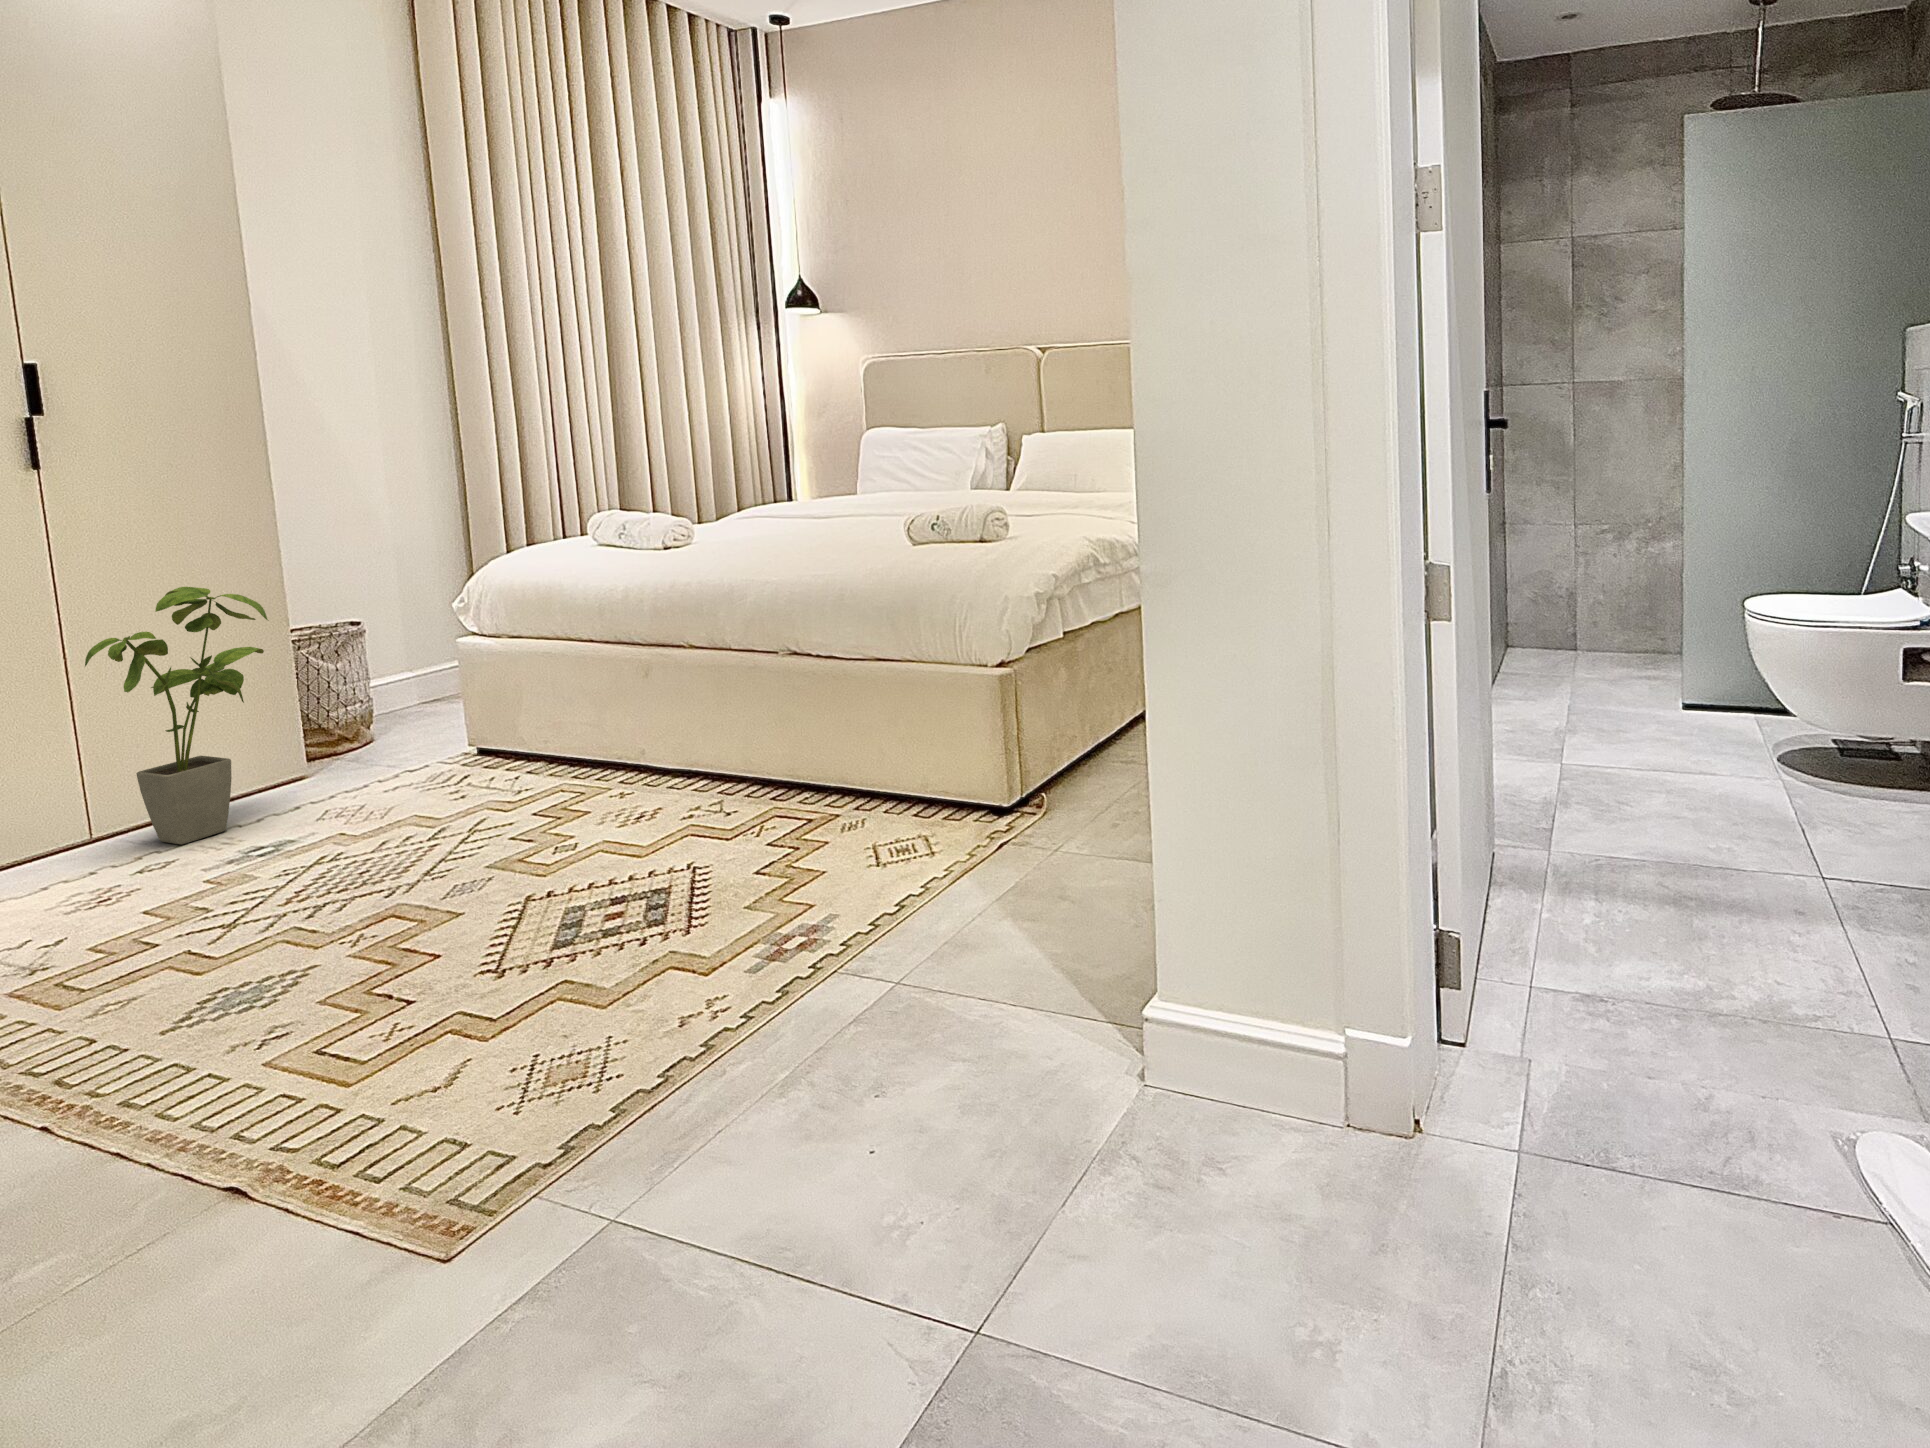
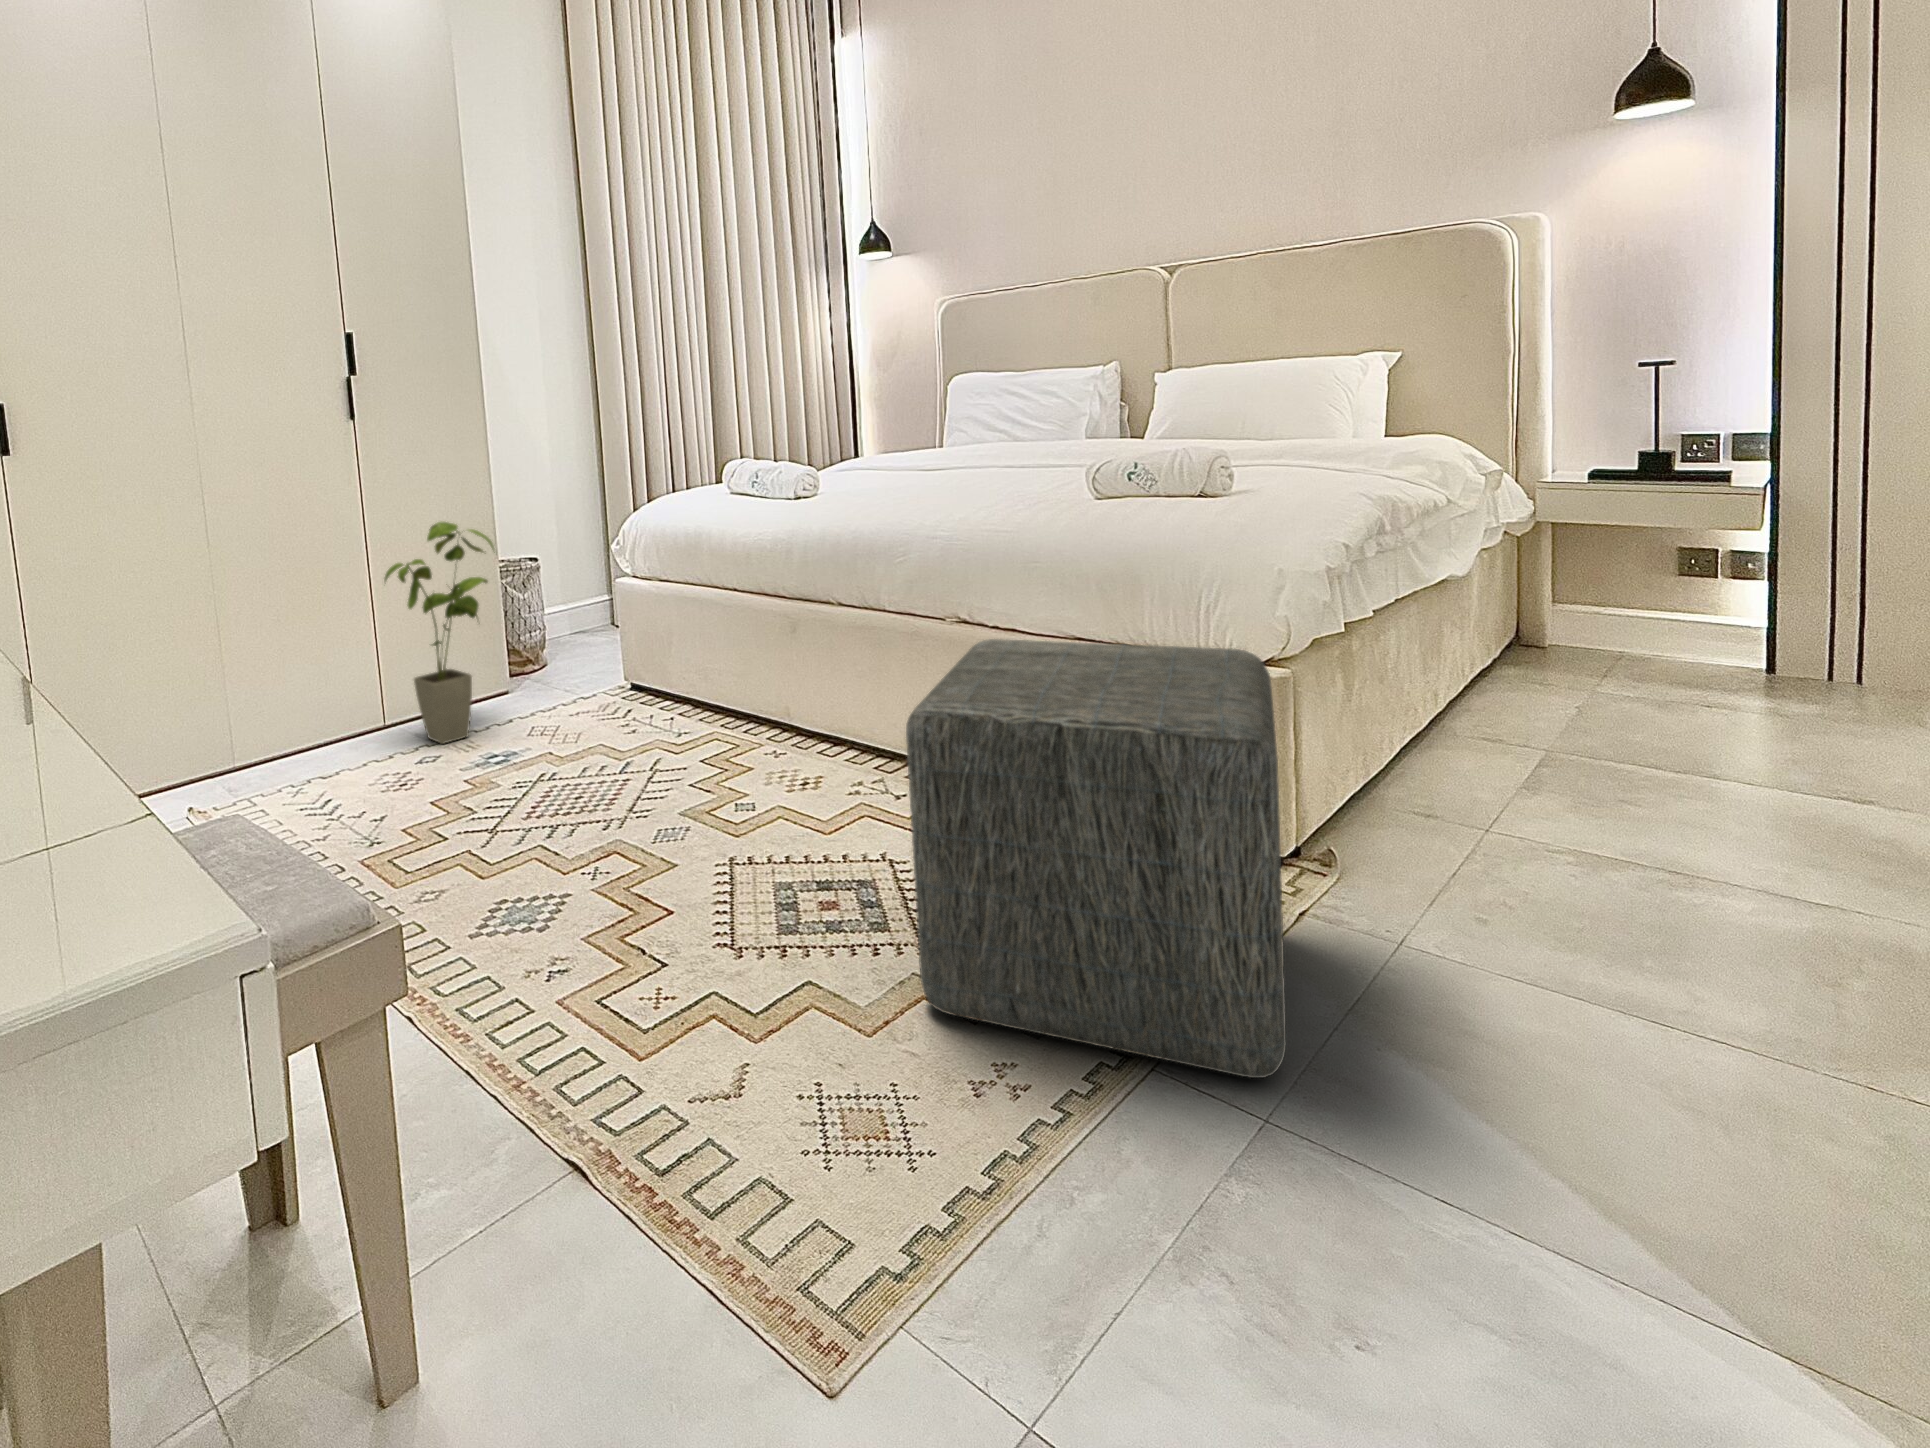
ottoman: none [652,658,985,980] -> present [906,639,1286,1078]

